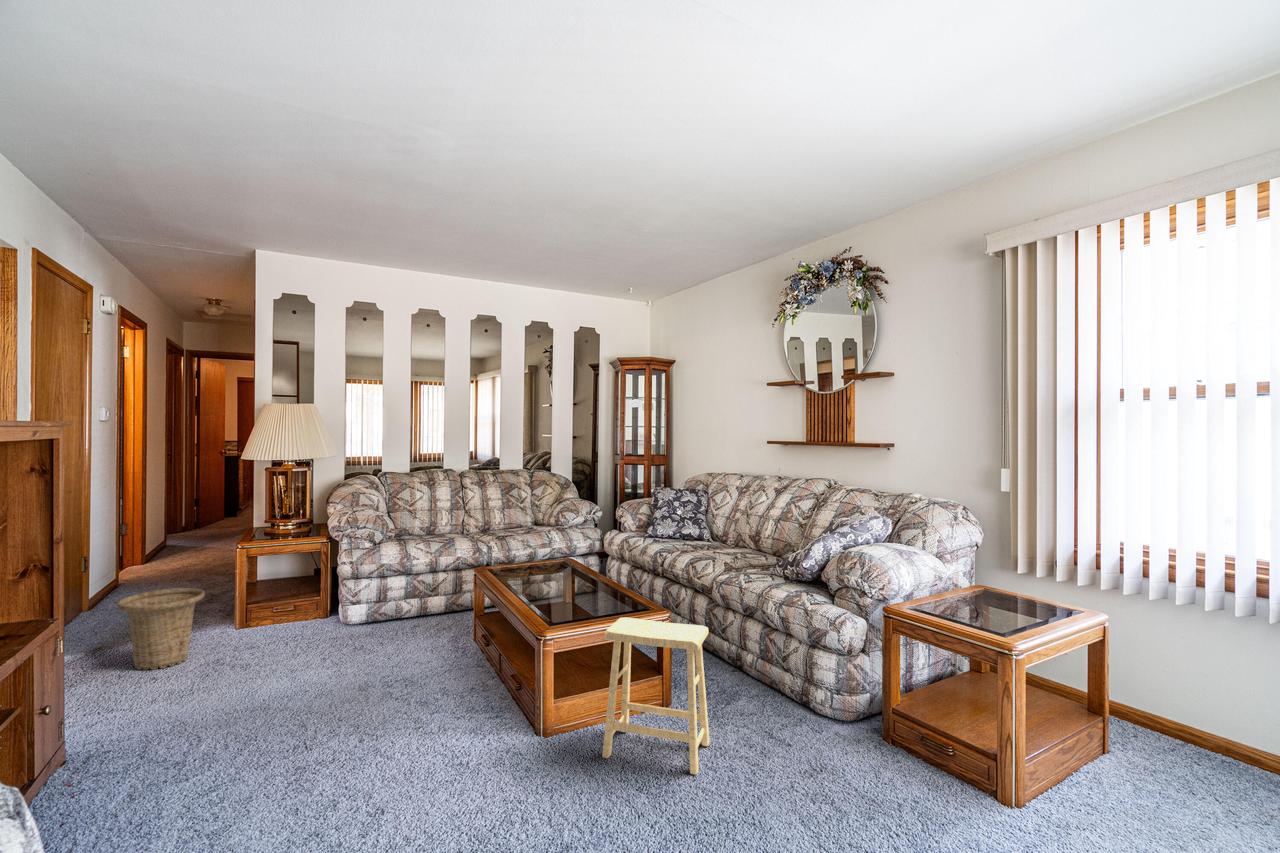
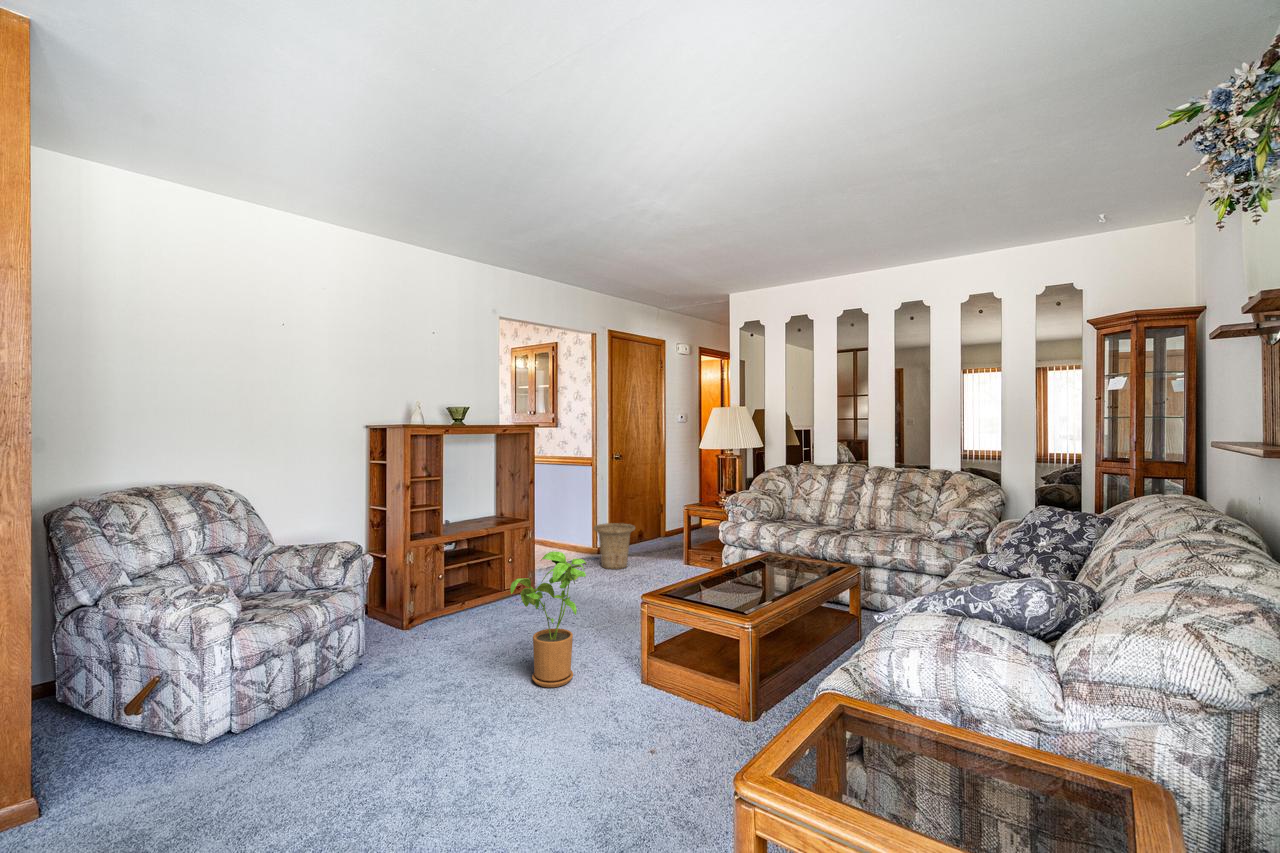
house plant: none [454,599,556,786] -> present [510,551,587,687]
footstool: present [602,617,710,775] -> none [601,601,669,767]

